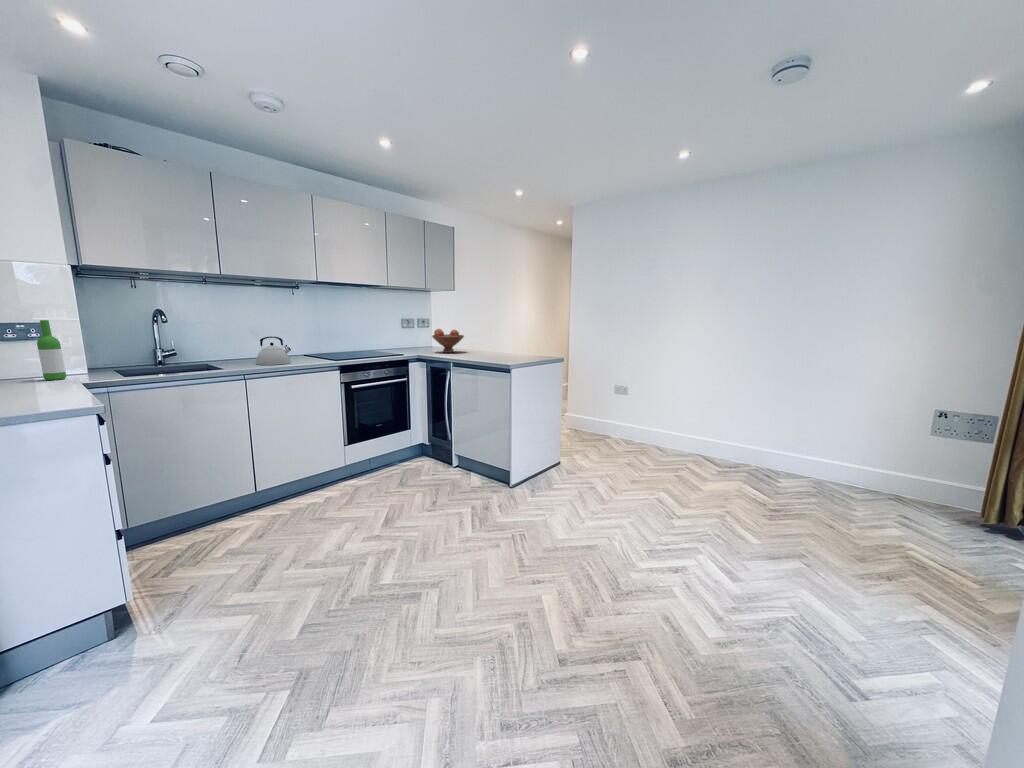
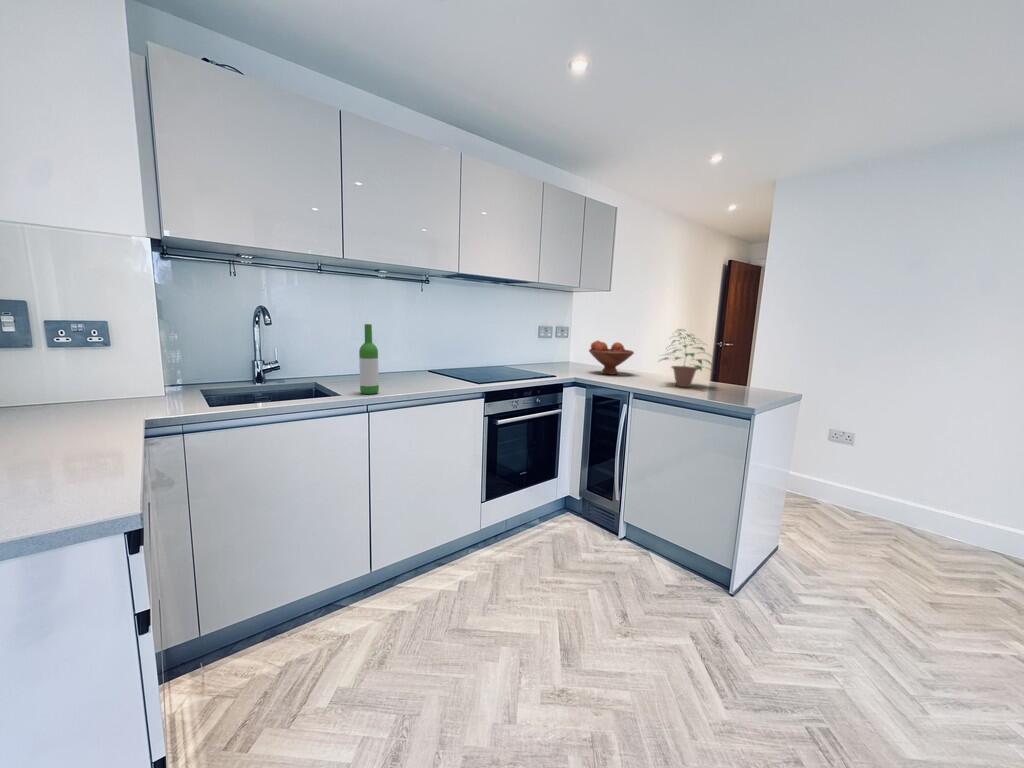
potted plant: none [465,318,507,358] -> present [662,329,711,387]
wine bottle: present [37,320,66,380] -> present [359,324,379,394]
kettle: present [256,336,291,365] -> none [378,348,423,389]

